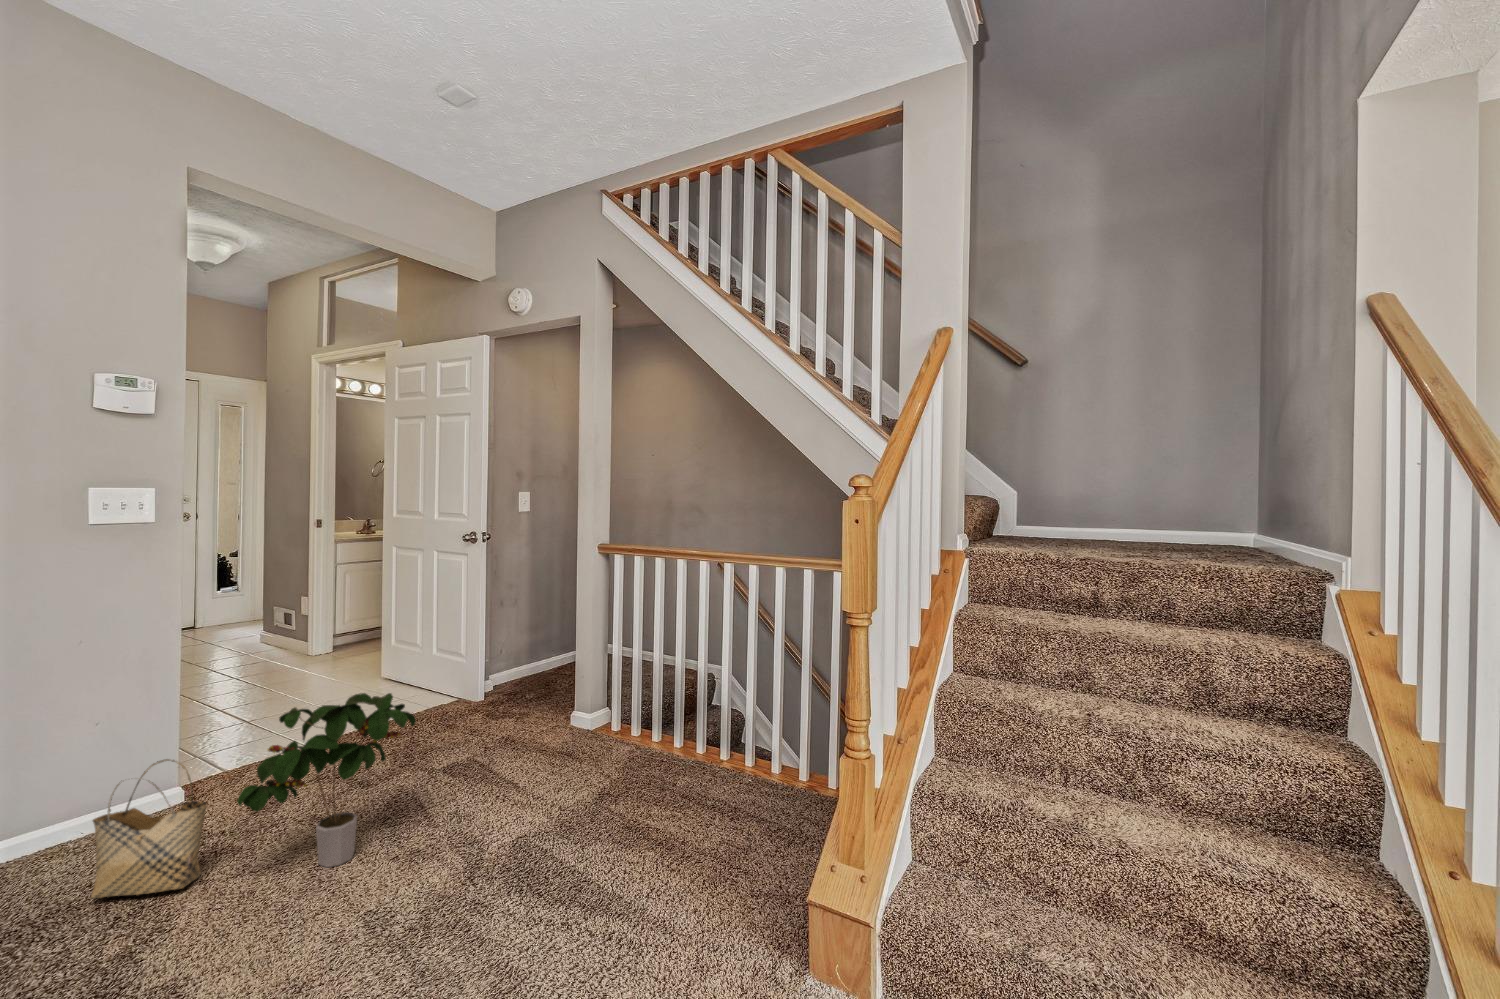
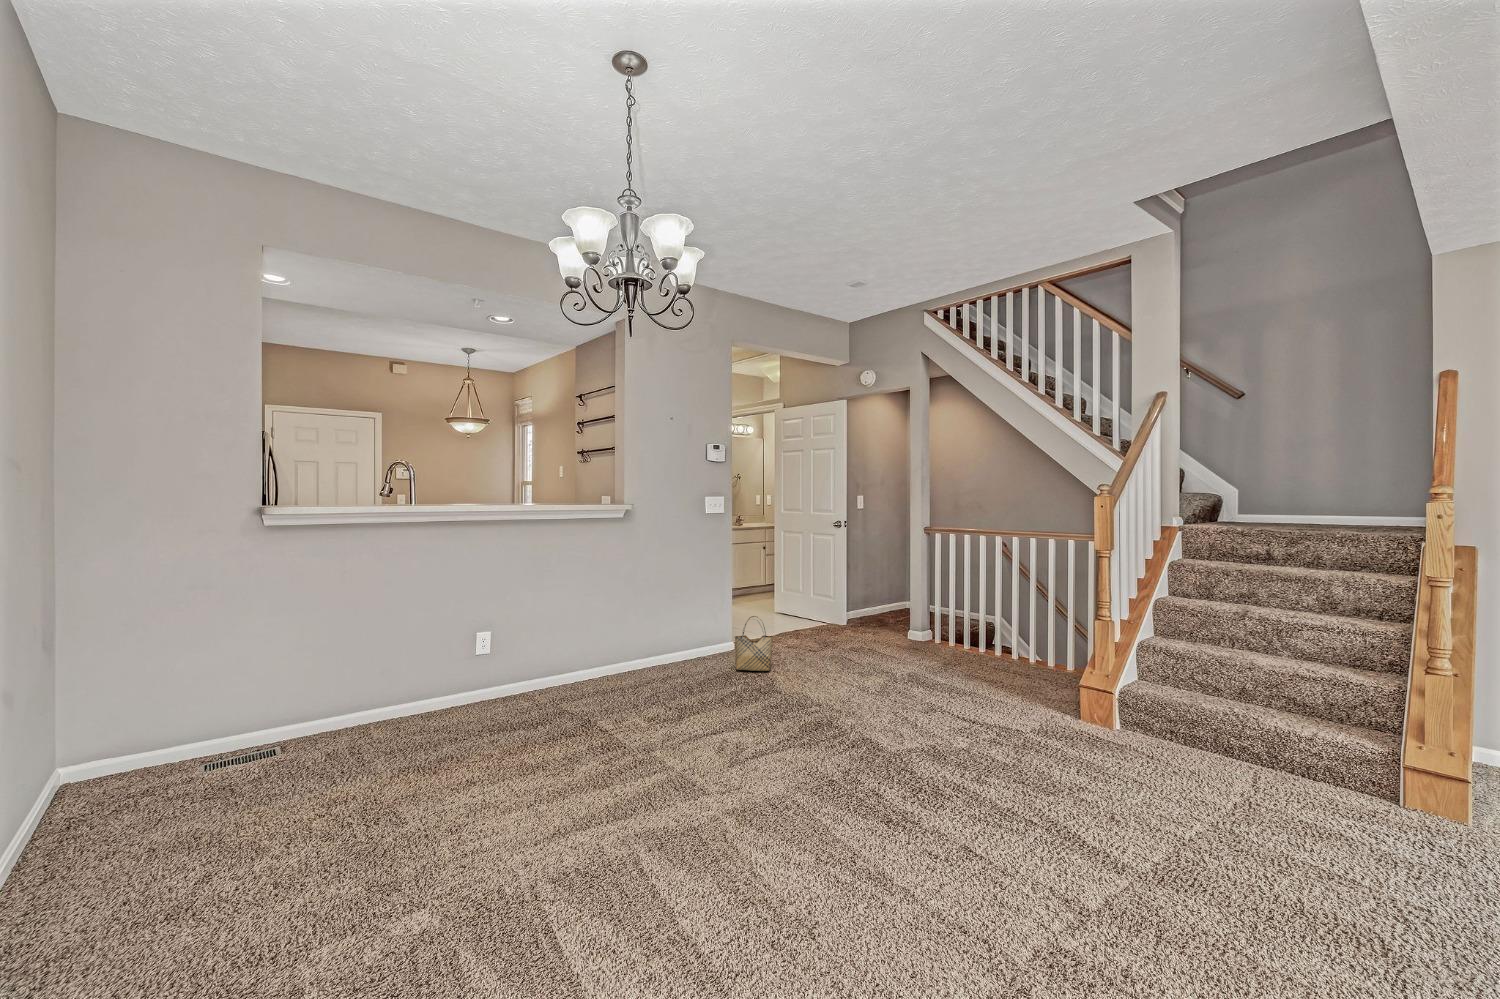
potted plant: present [237,693,416,867] -> none [791,593,854,672]

